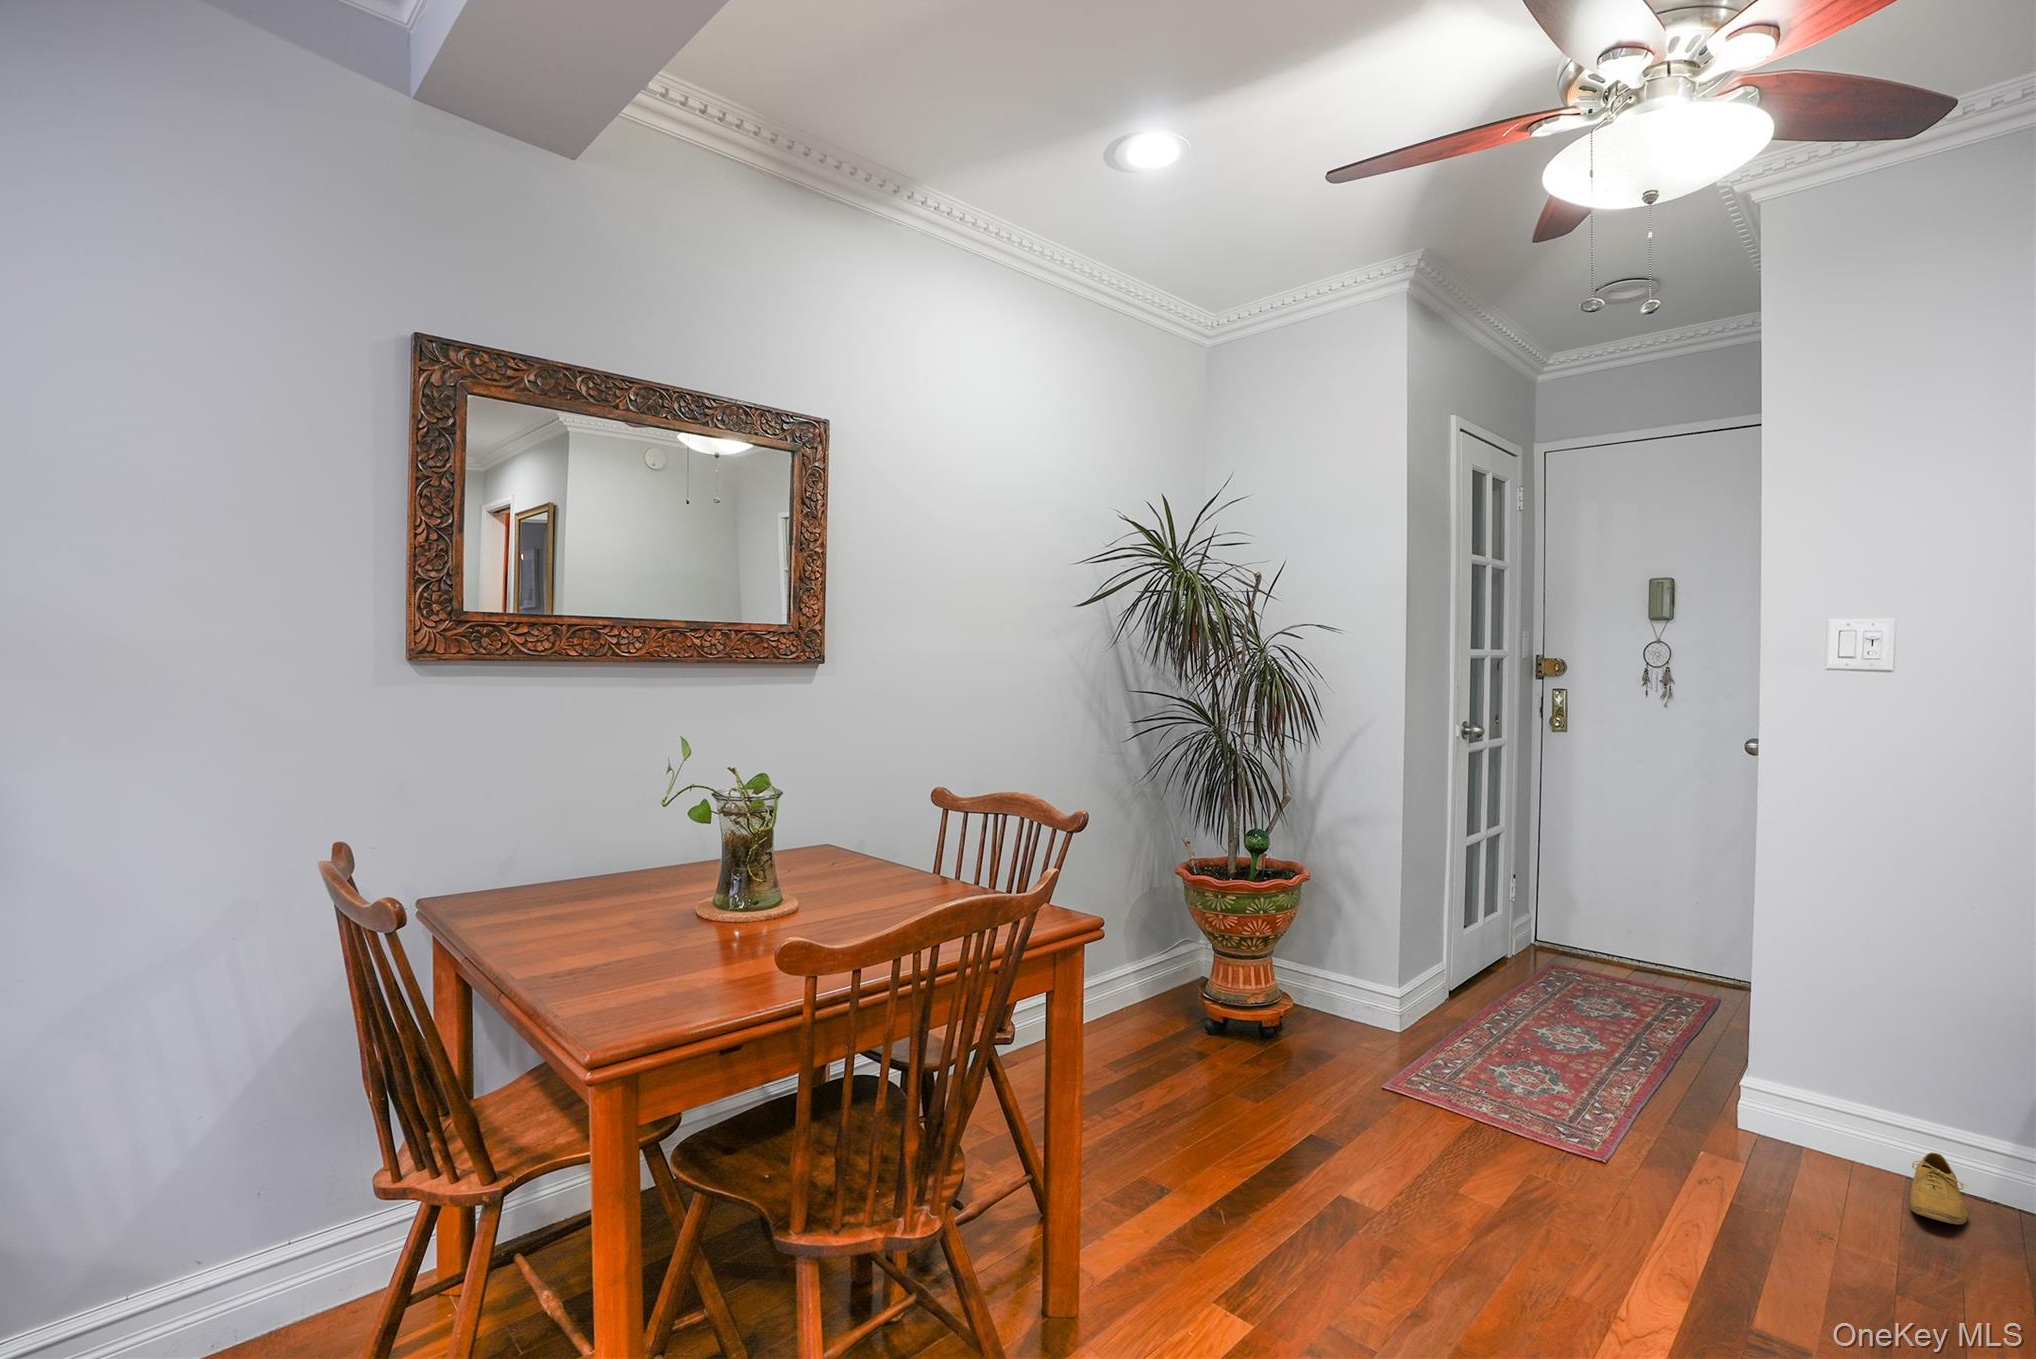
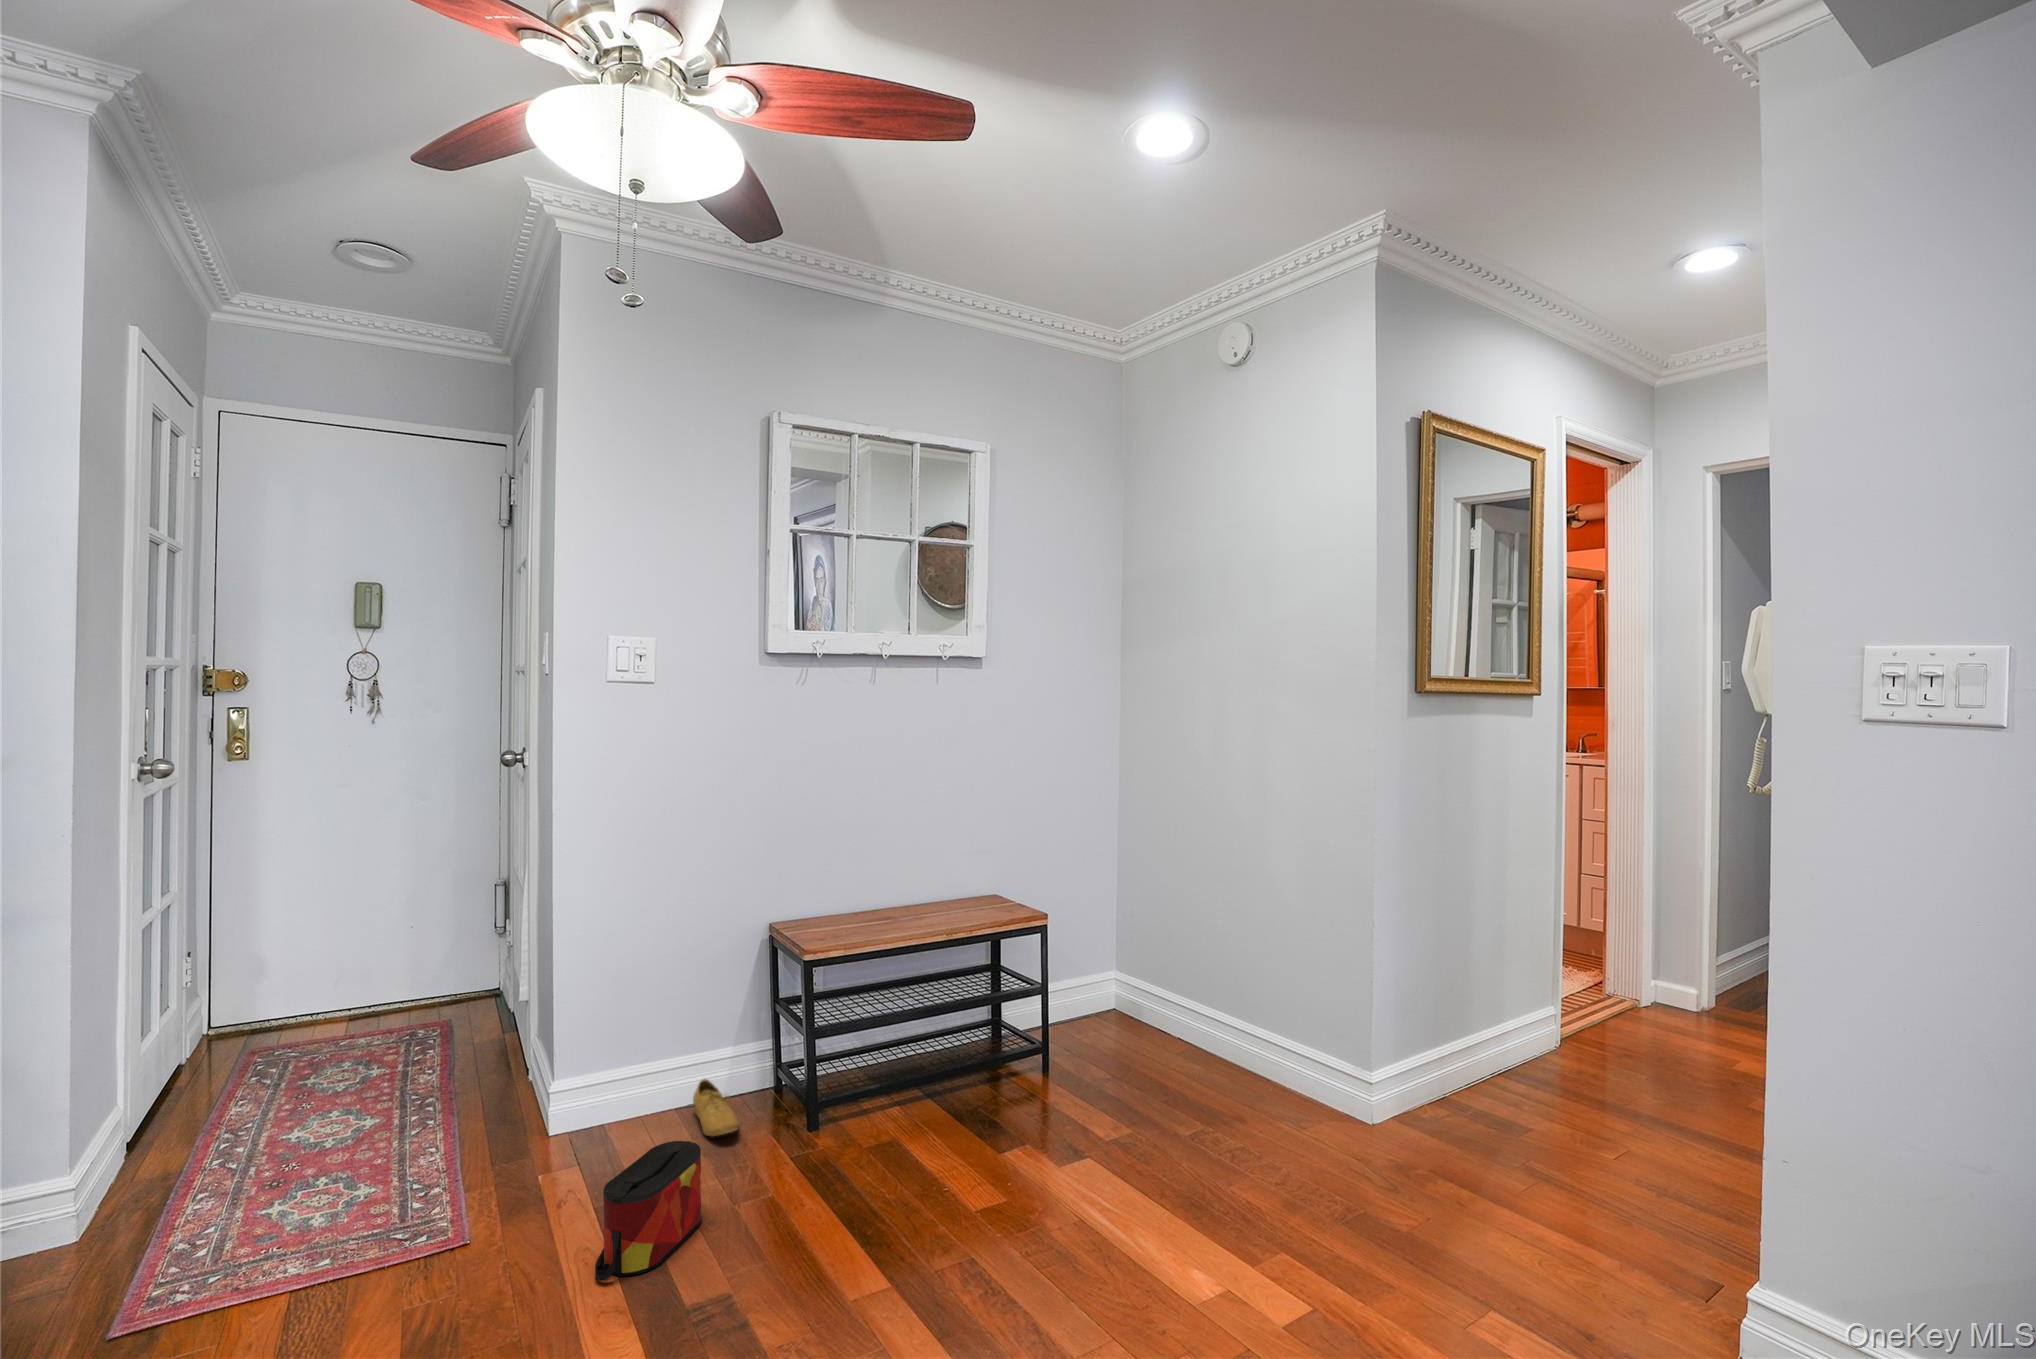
bag: none [1686,1166,1839,1273] -> present [595,1141,702,1281]

